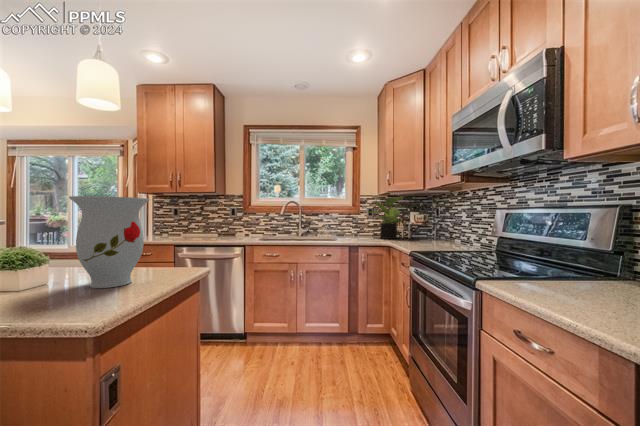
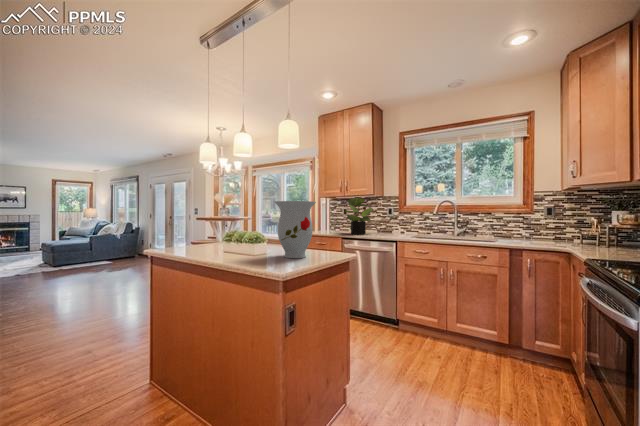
potted plant: present [369,196,404,239] -> present [345,197,373,235]

